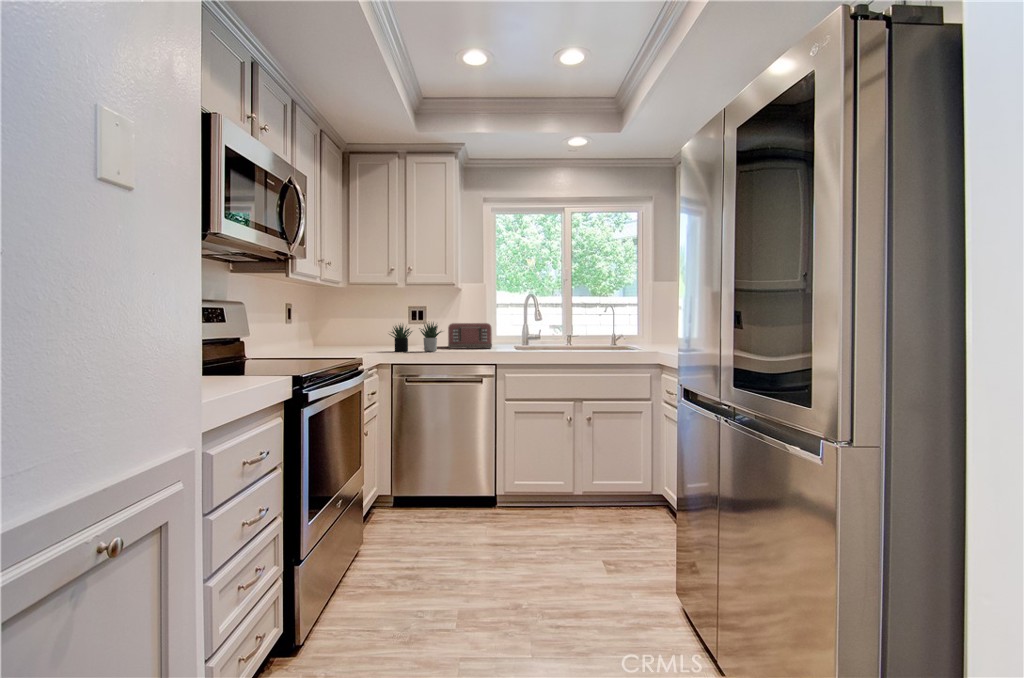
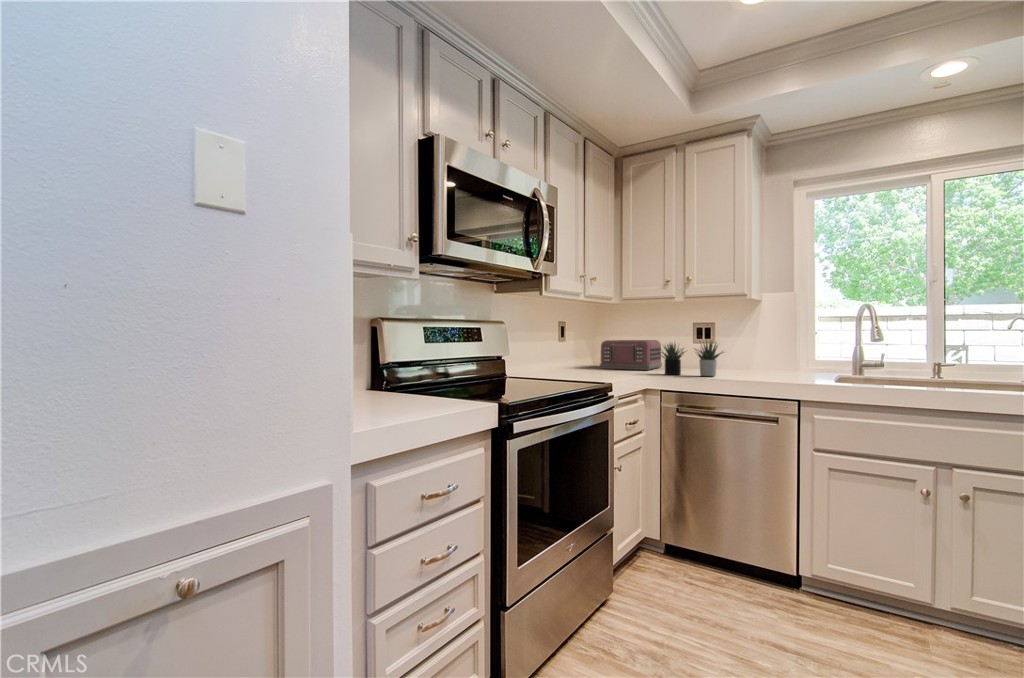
toaster: present [448,323,492,349] -> present [600,340,662,370]

